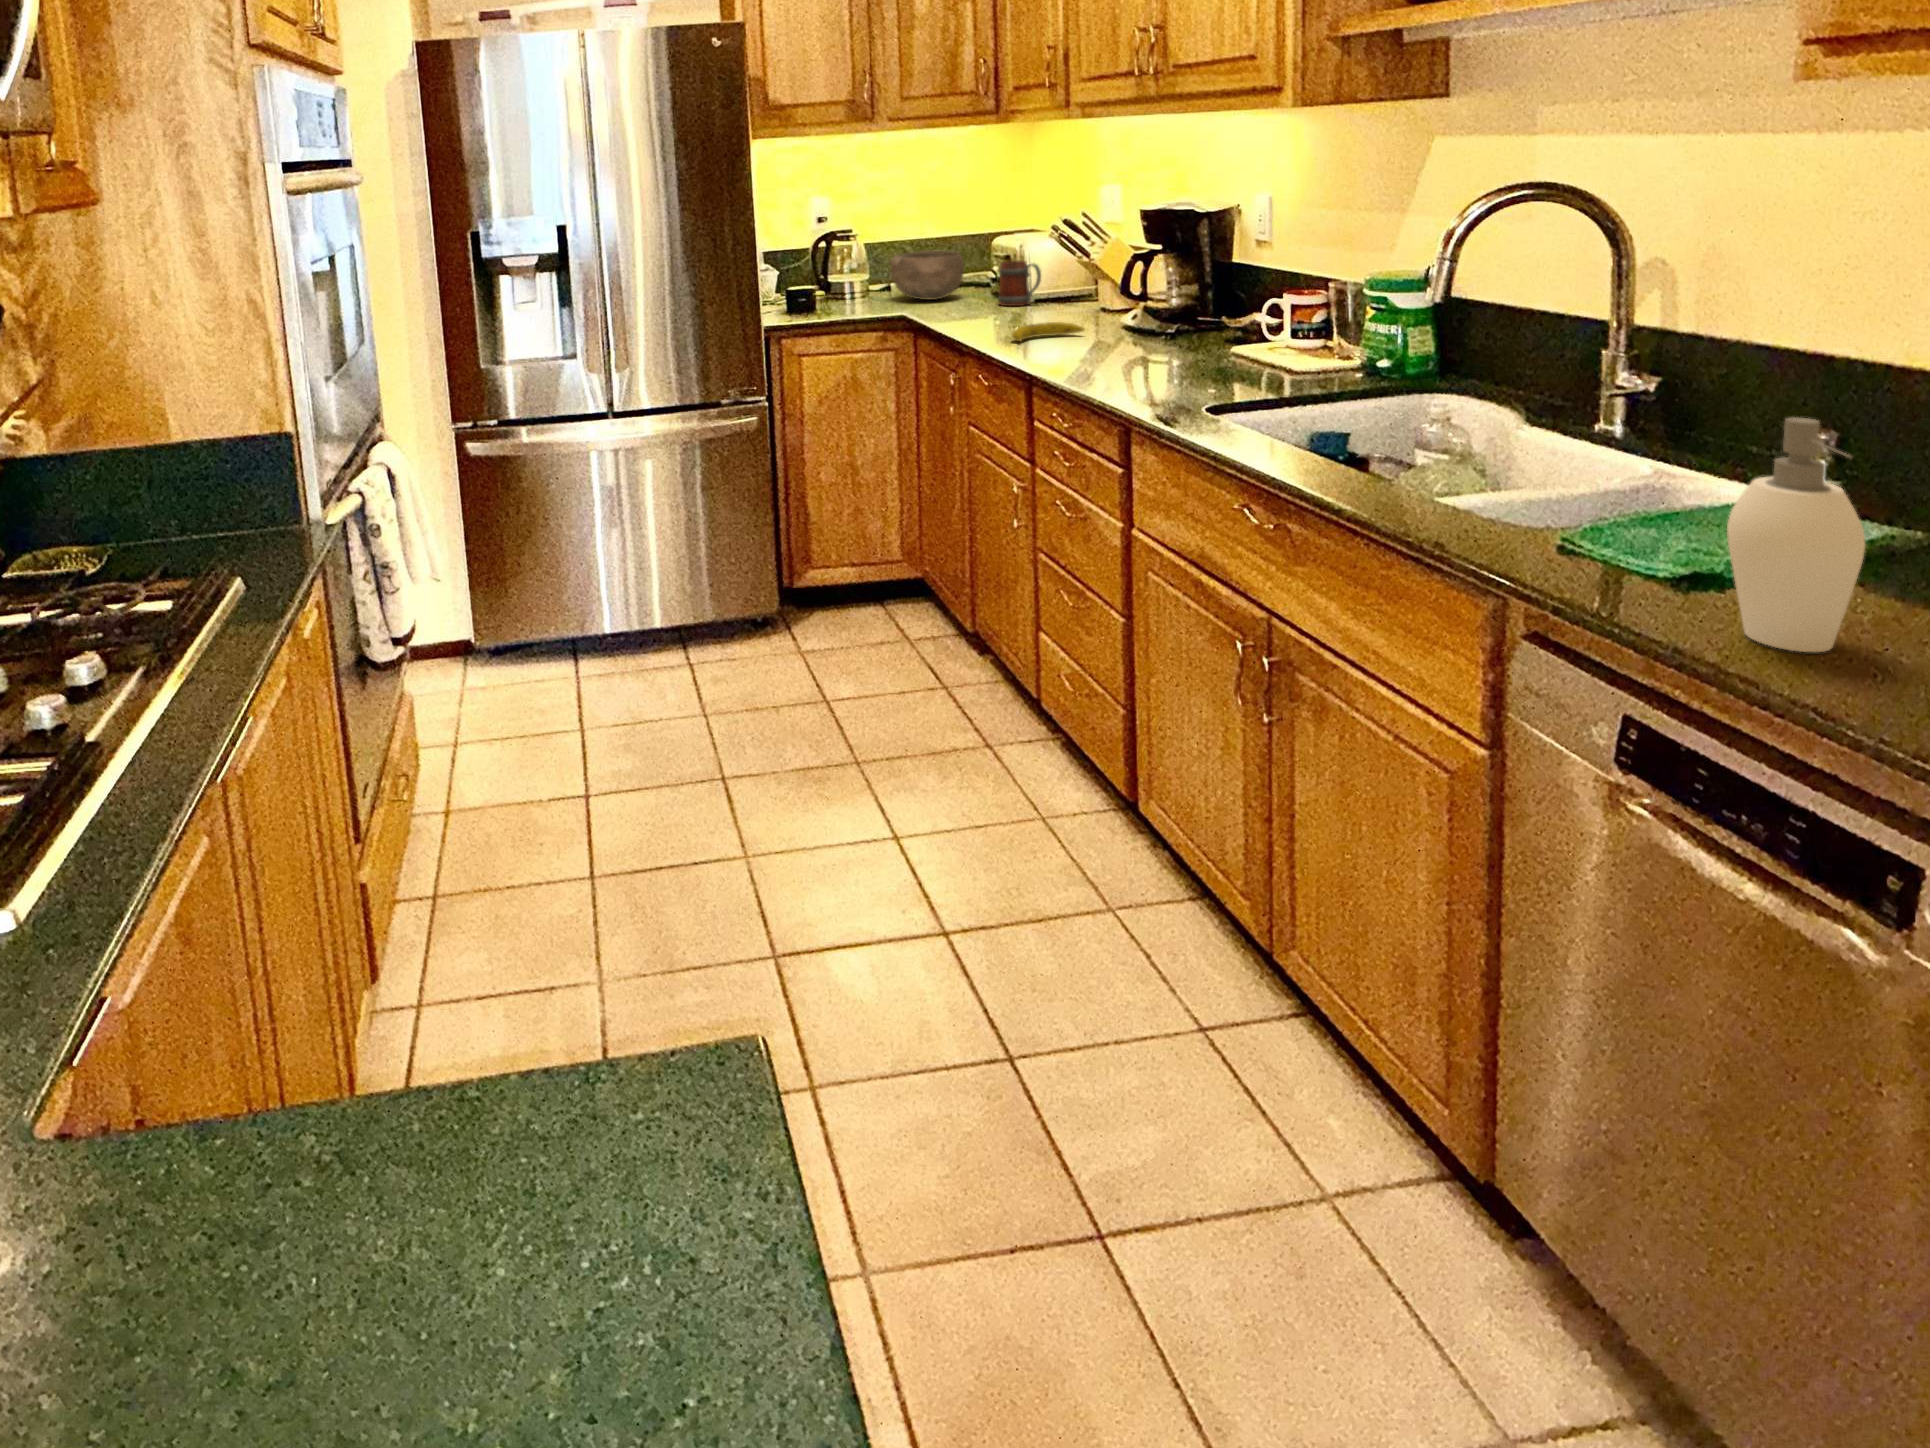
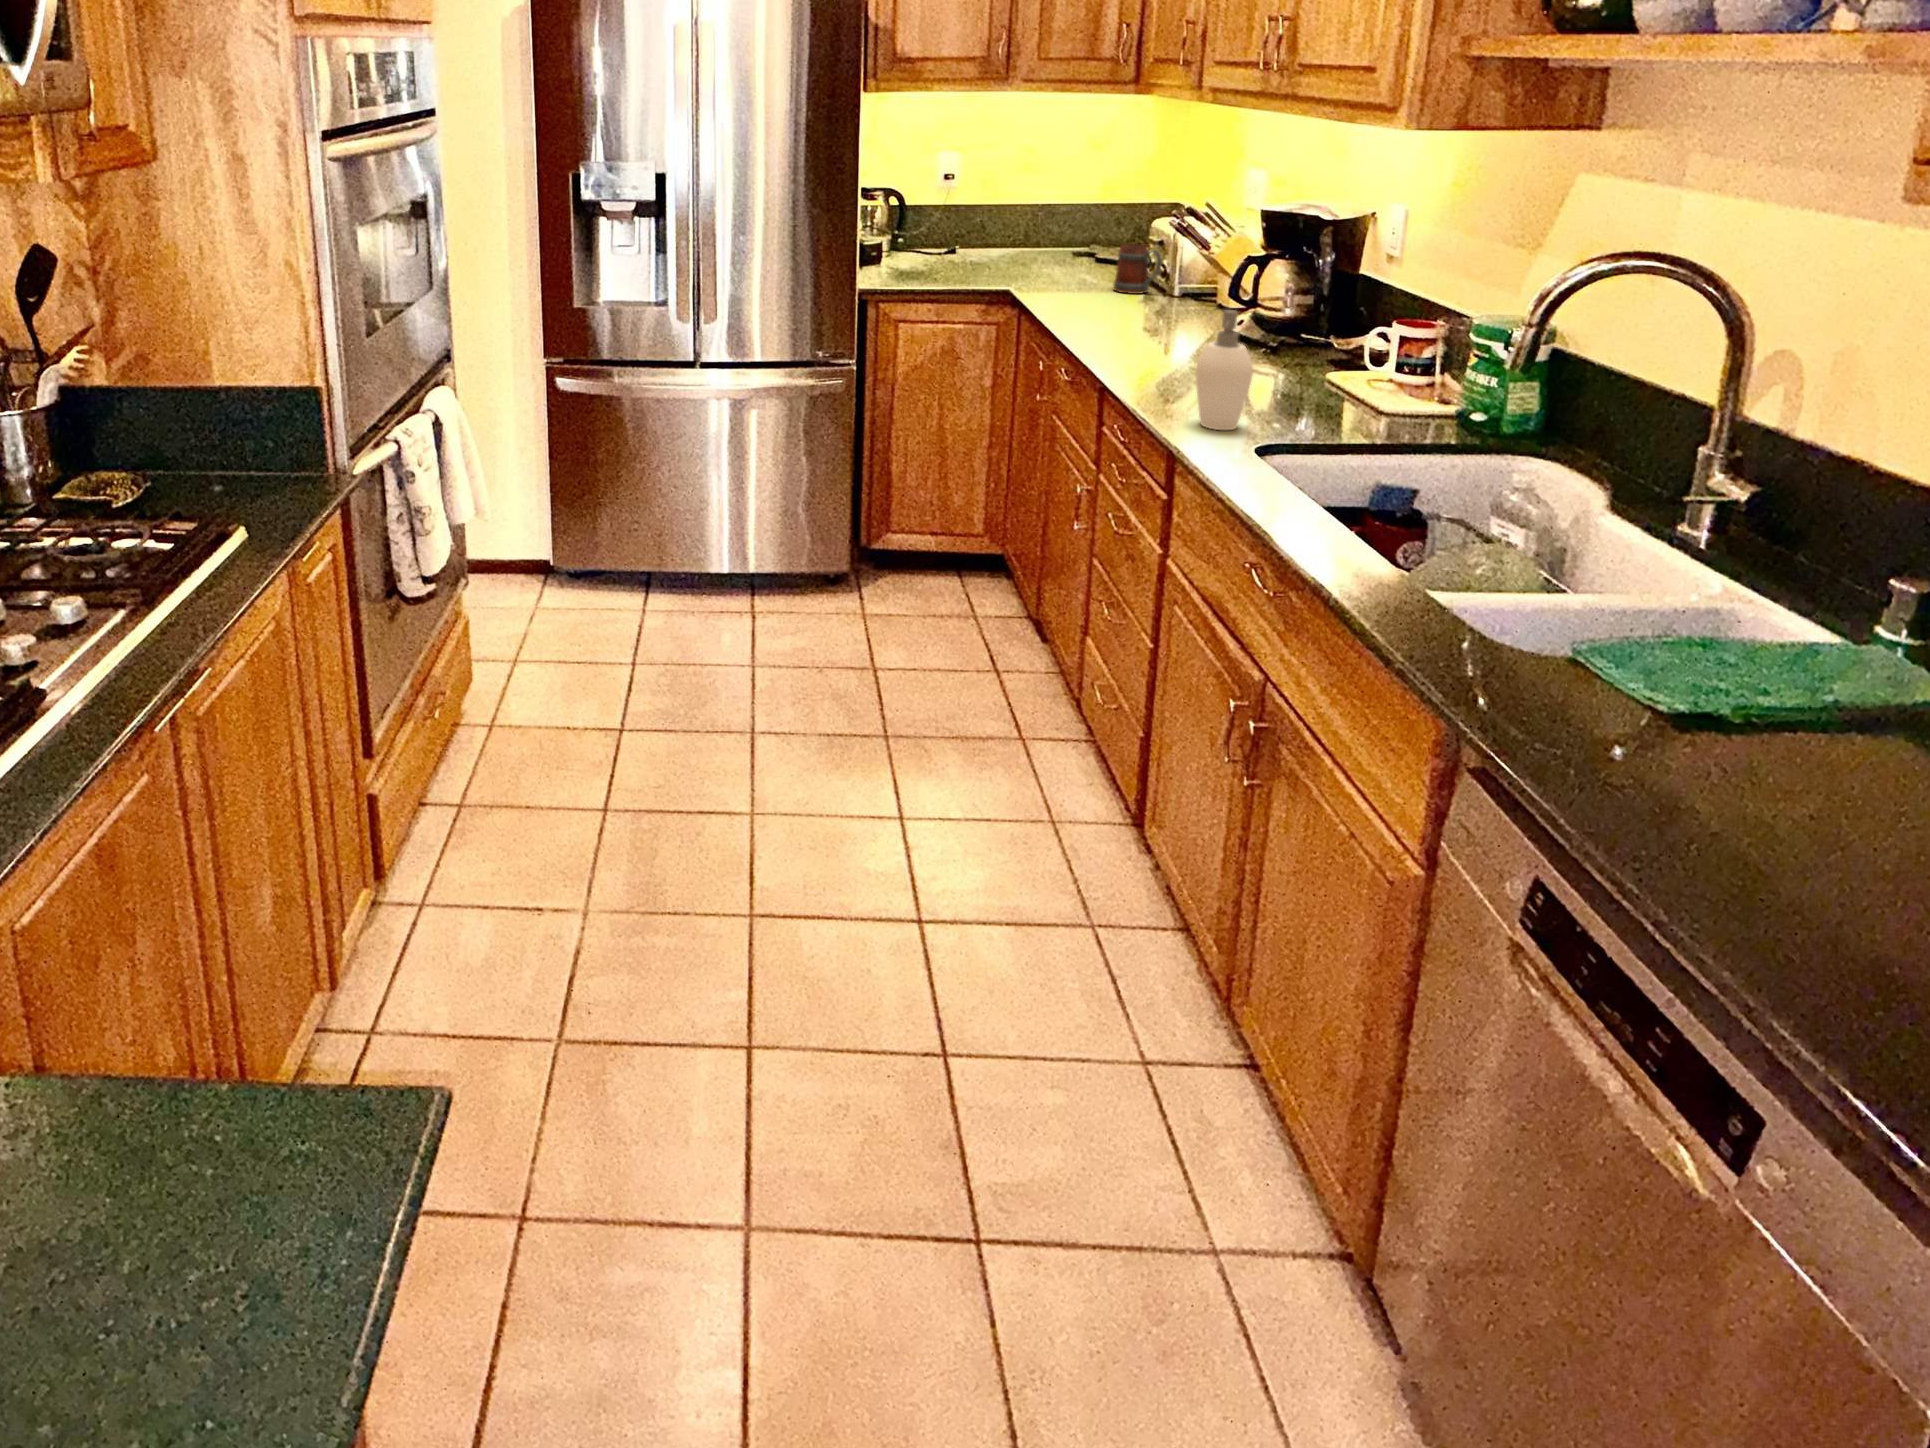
bowl: present [890,251,964,300] -> none [1005,223,1085,276]
fruit: present [1012,322,1084,341] -> none [1099,322,1183,342]
soap dispenser: present [1727,417,1865,652] -> present [1196,310,1253,430]

